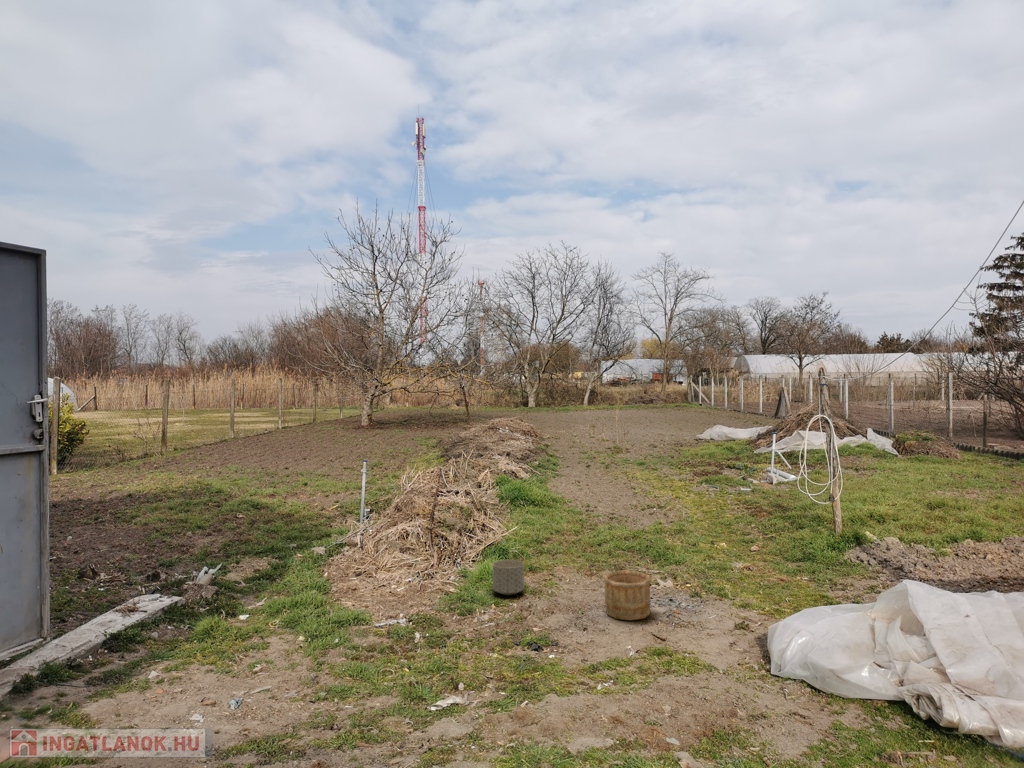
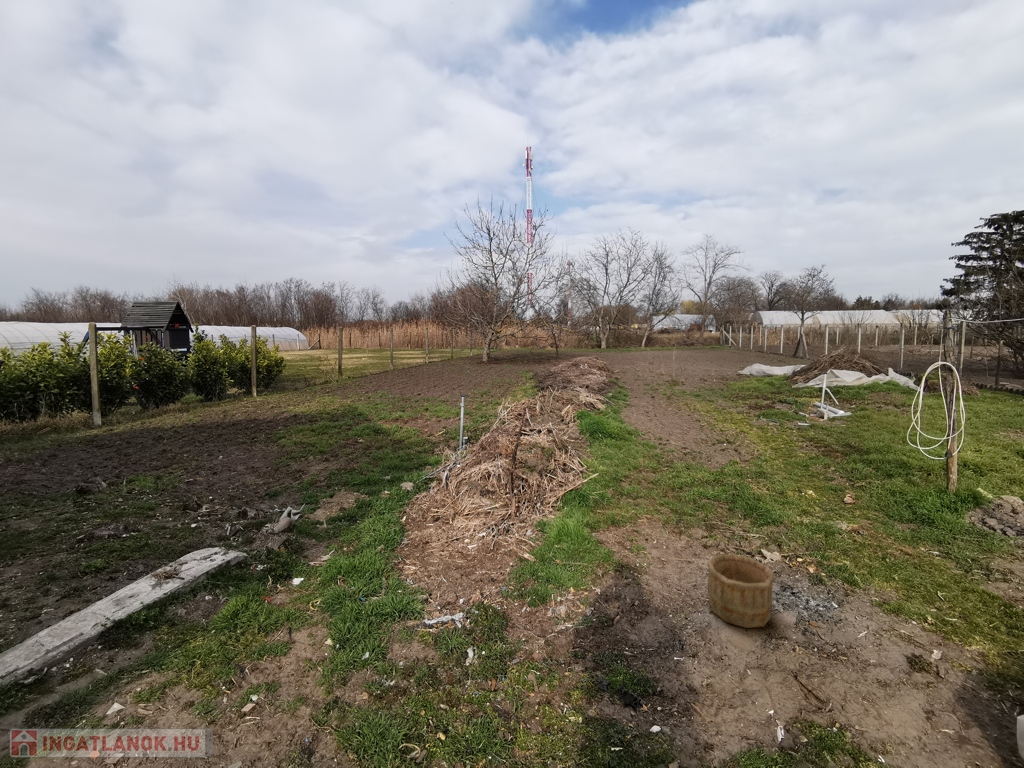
planter: present [493,560,524,596] -> none [571,521,606,563]

